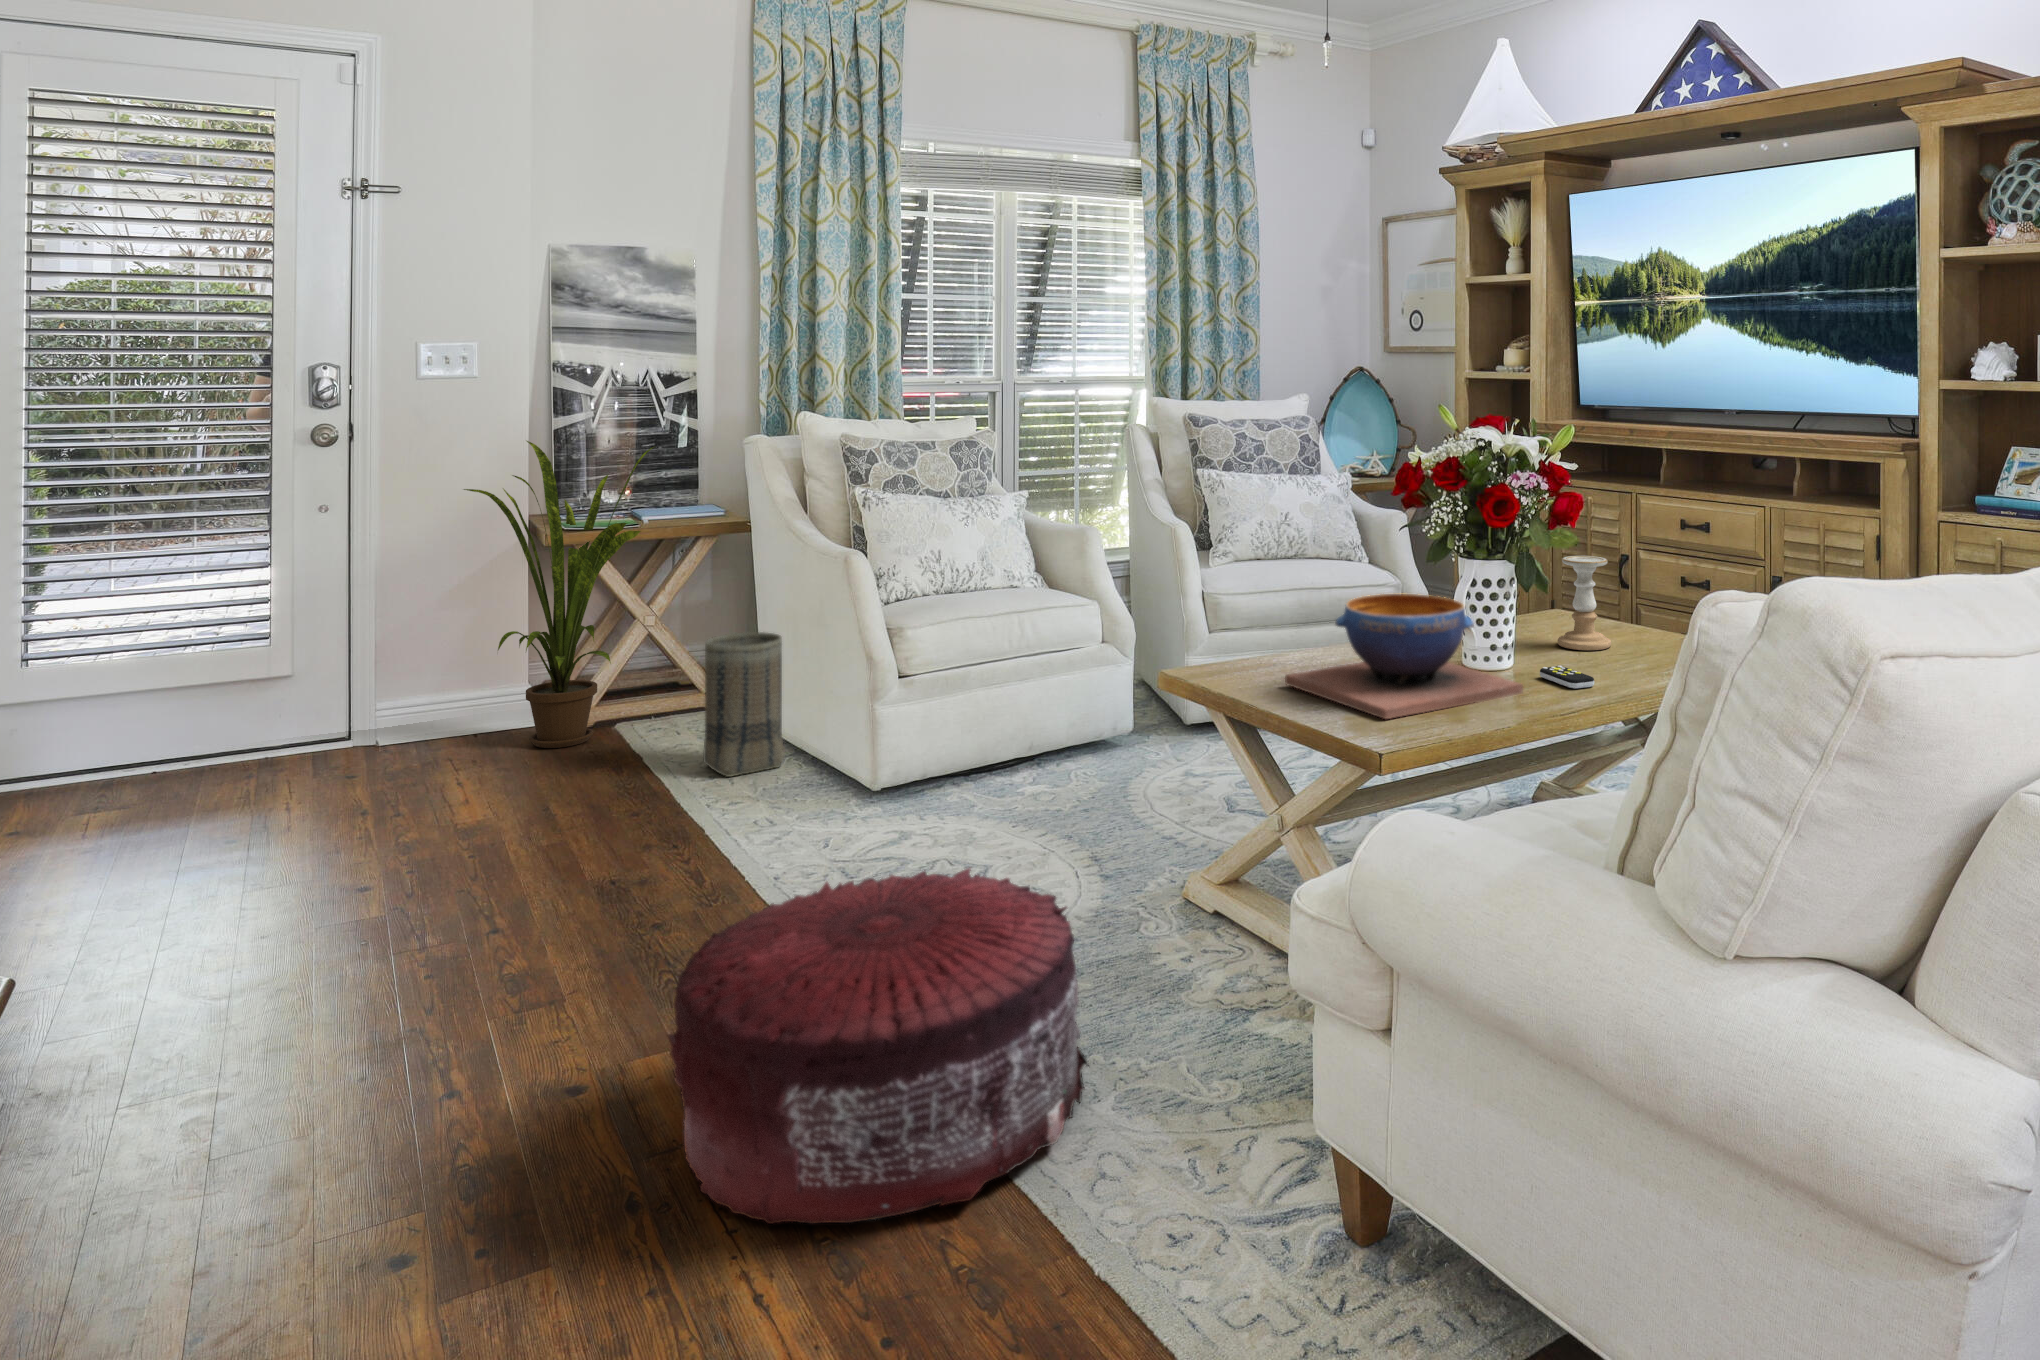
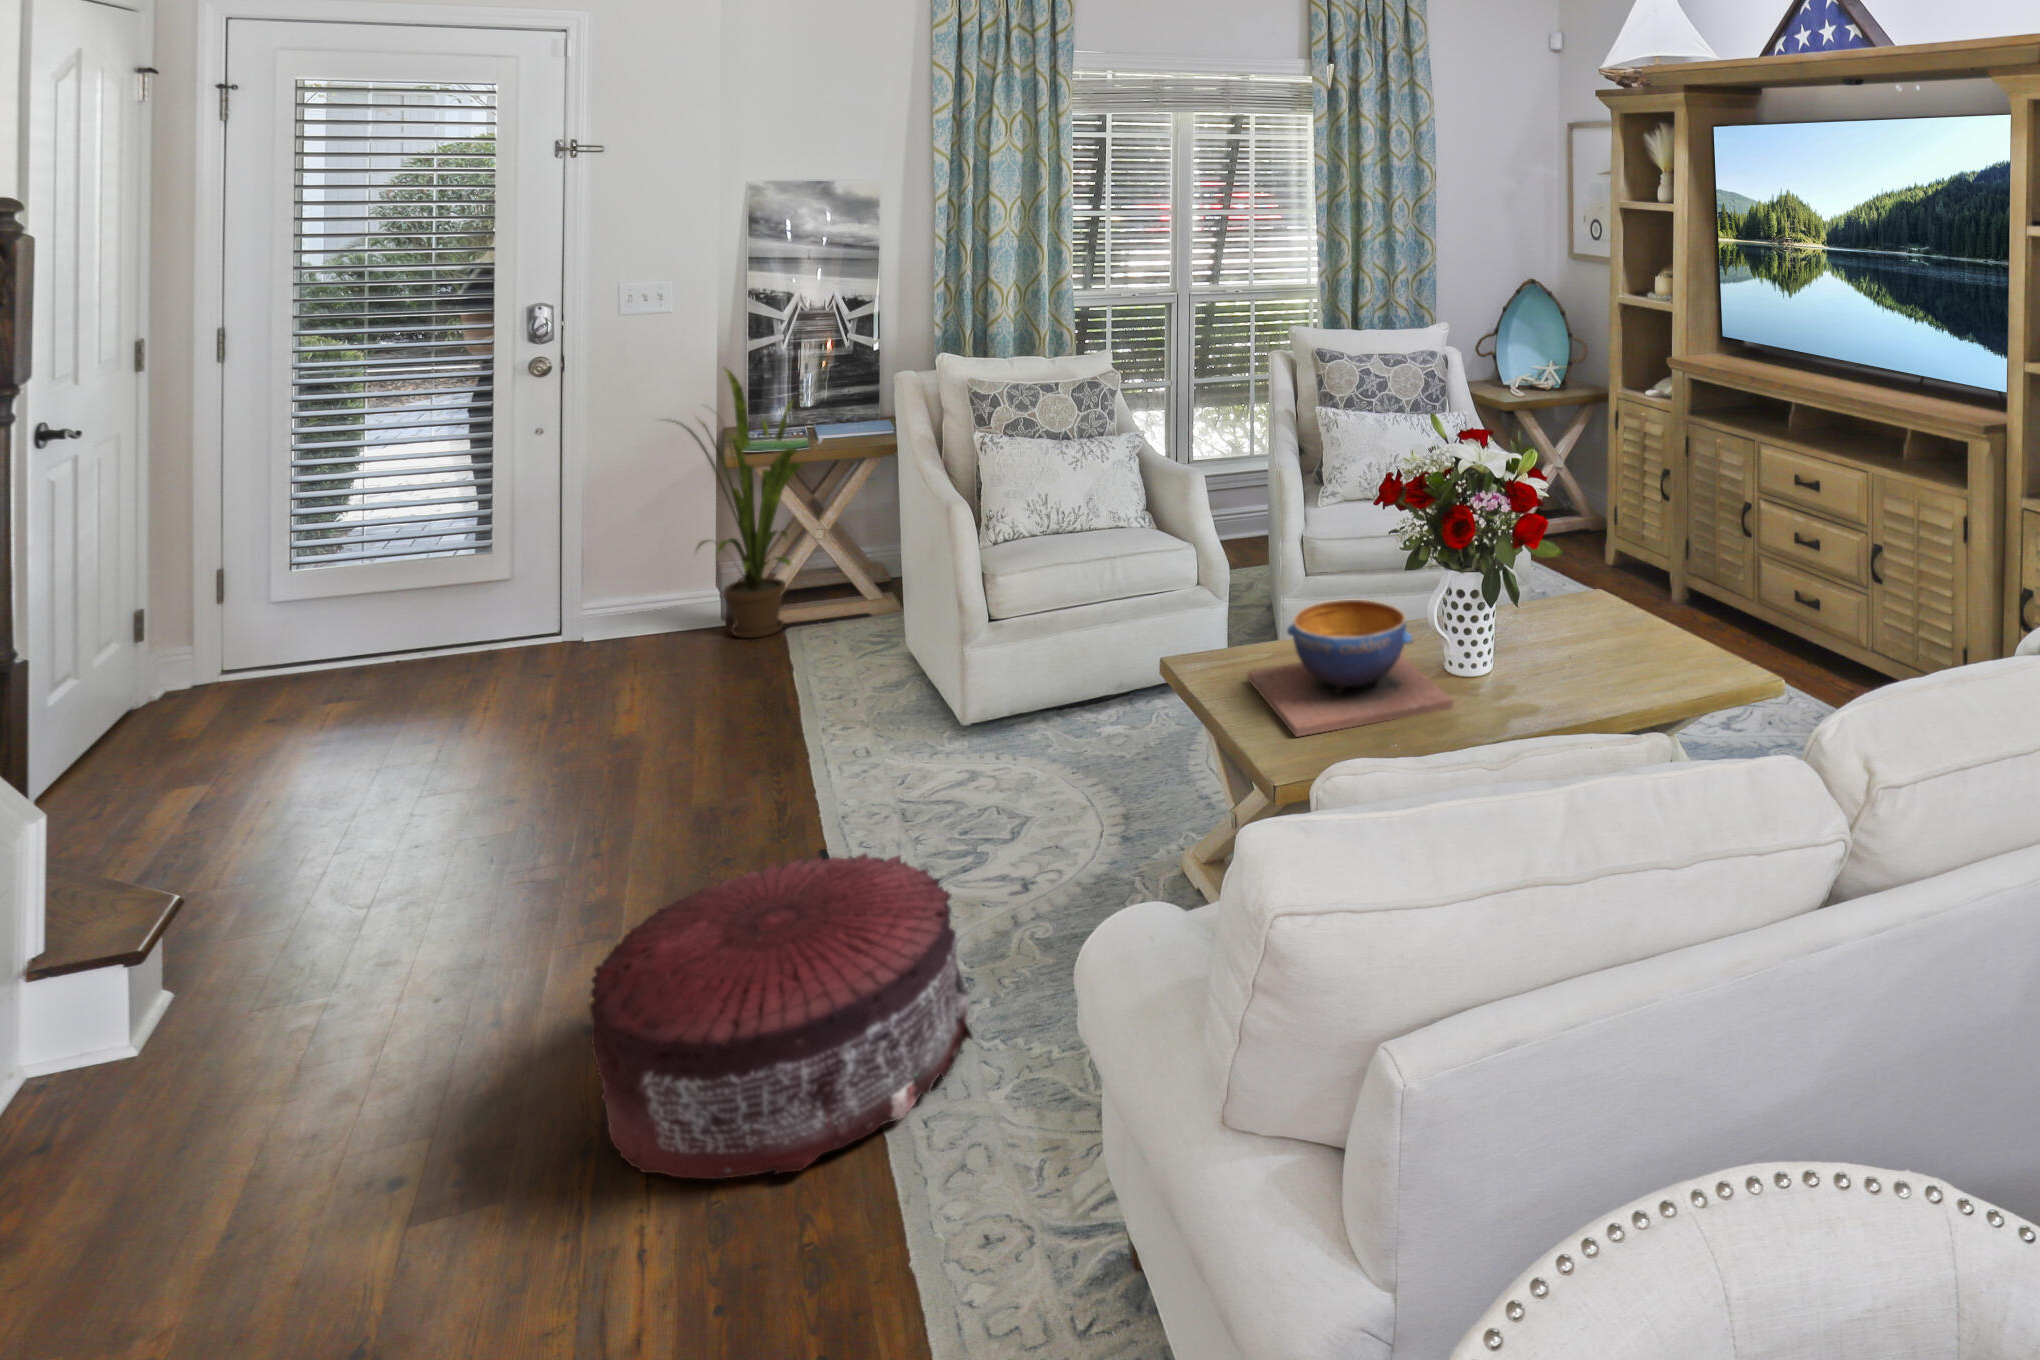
candle holder: present [1558,556,1611,650] -> none [1545,555,1596,650]
basket: present [703,632,784,777] -> none [847,554,920,682]
remote control: present [1540,666,1594,688] -> none [1487,676,1528,706]

